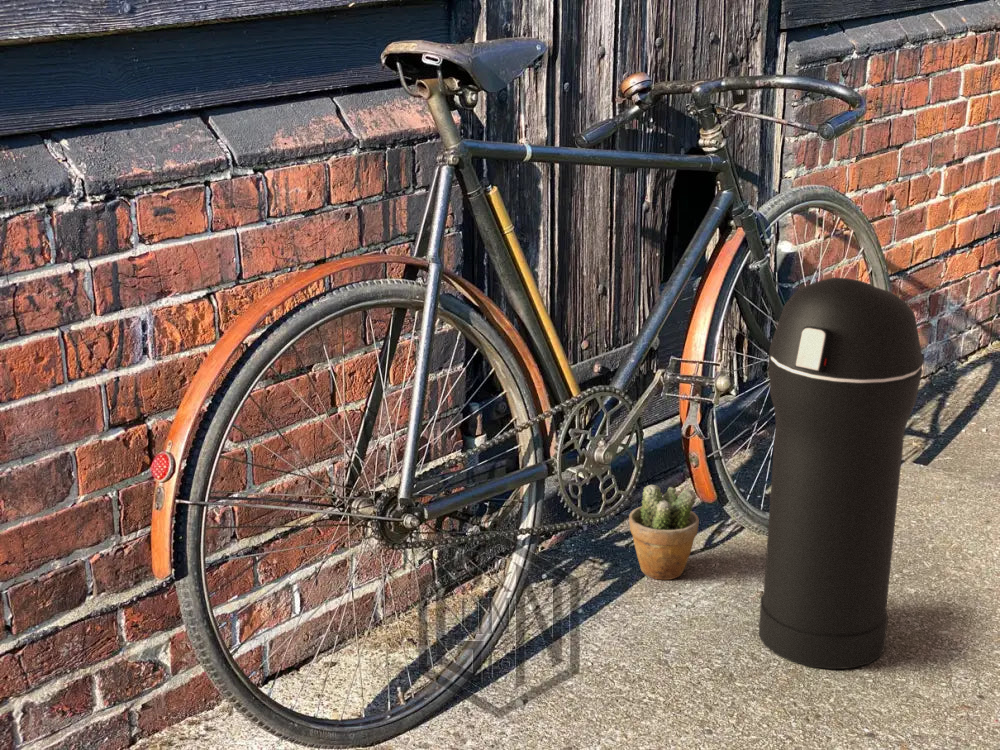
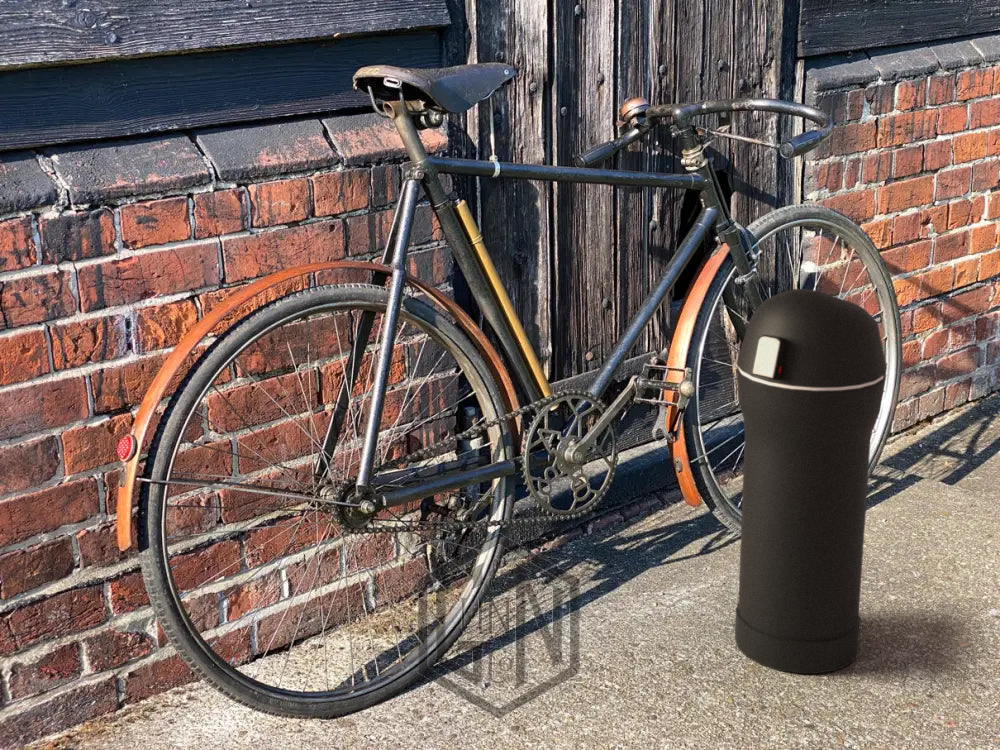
potted plant: present [629,485,699,580] -> none [624,491,691,583]

